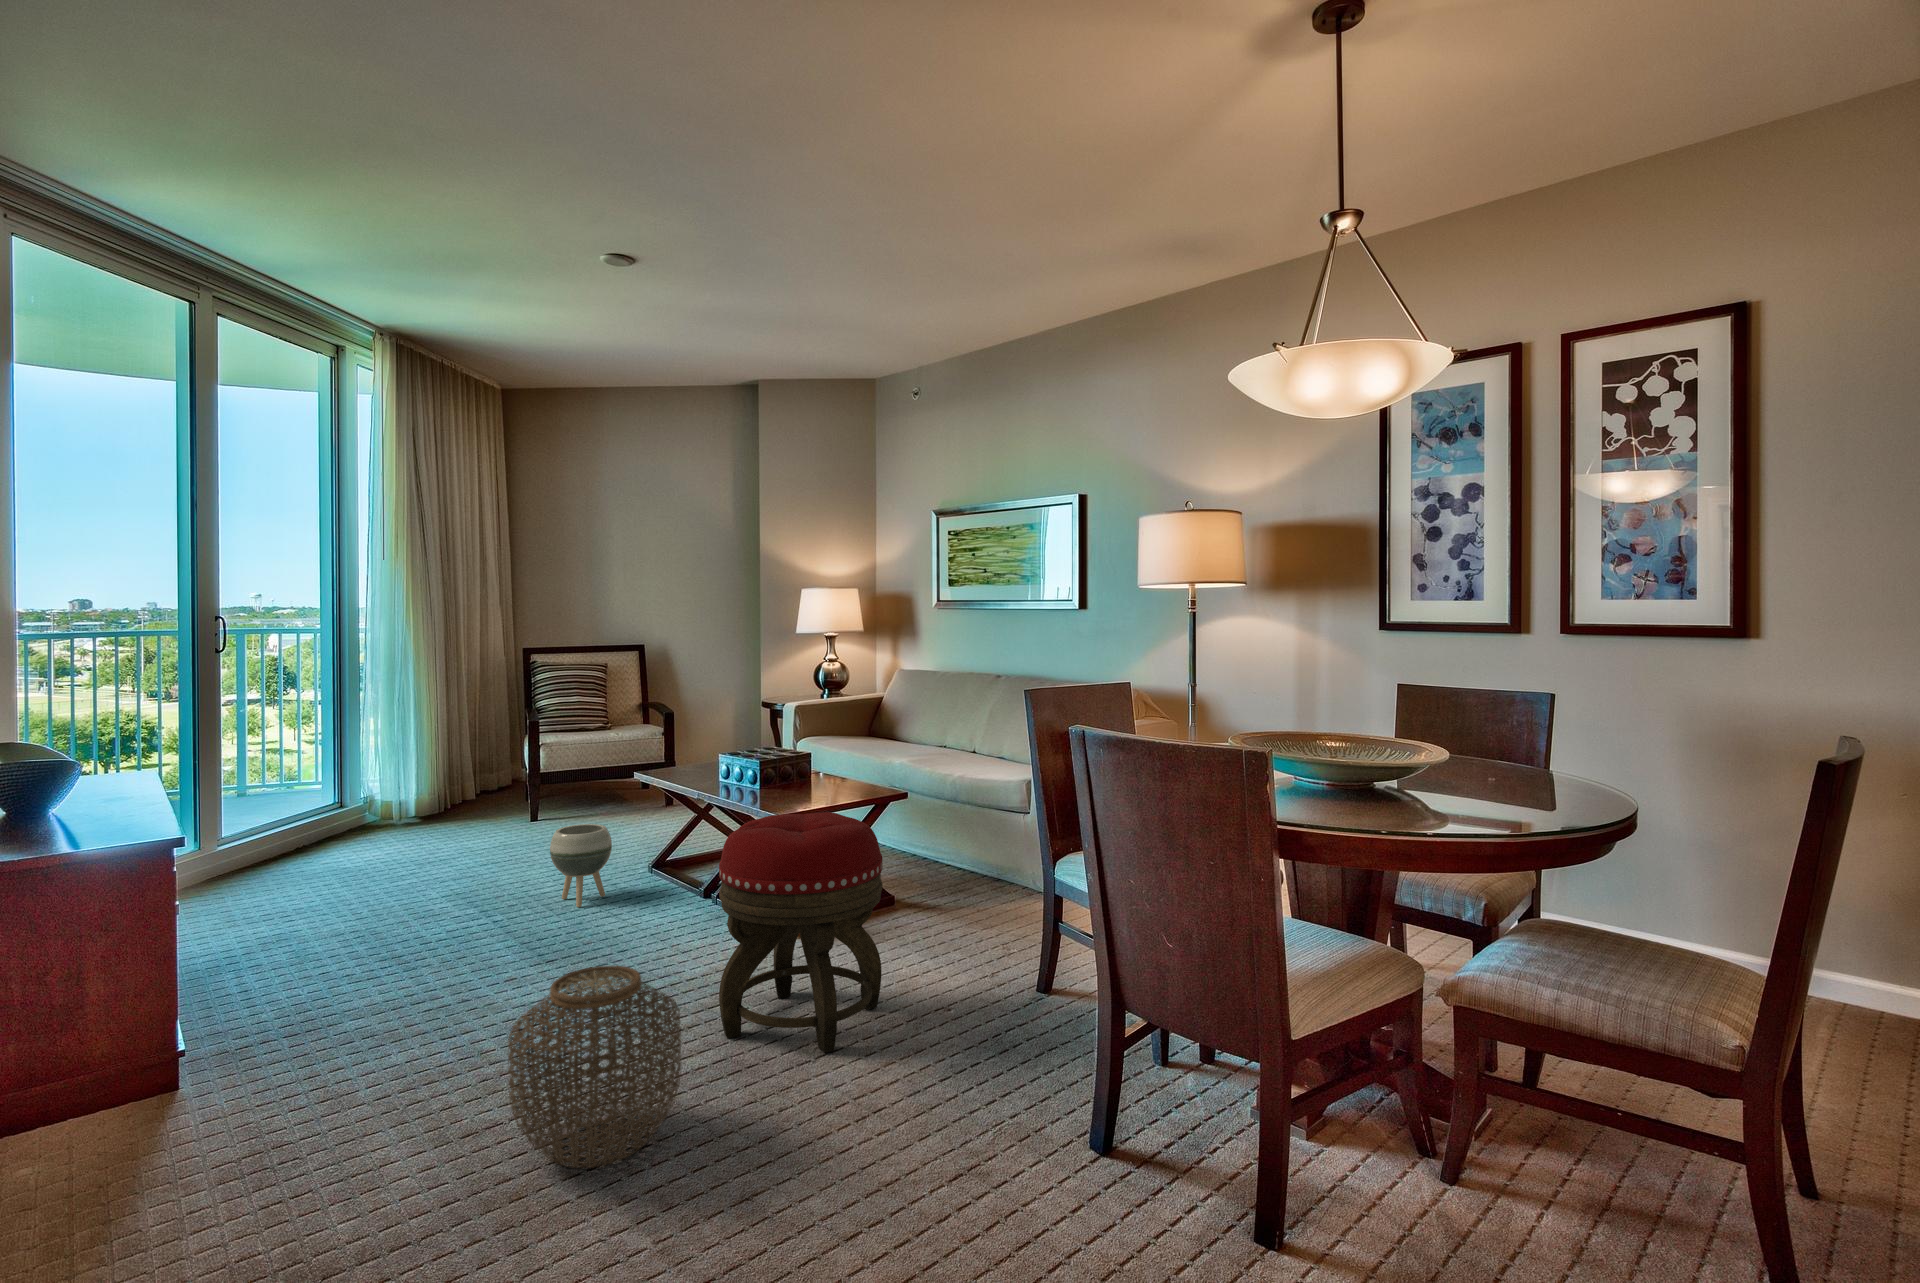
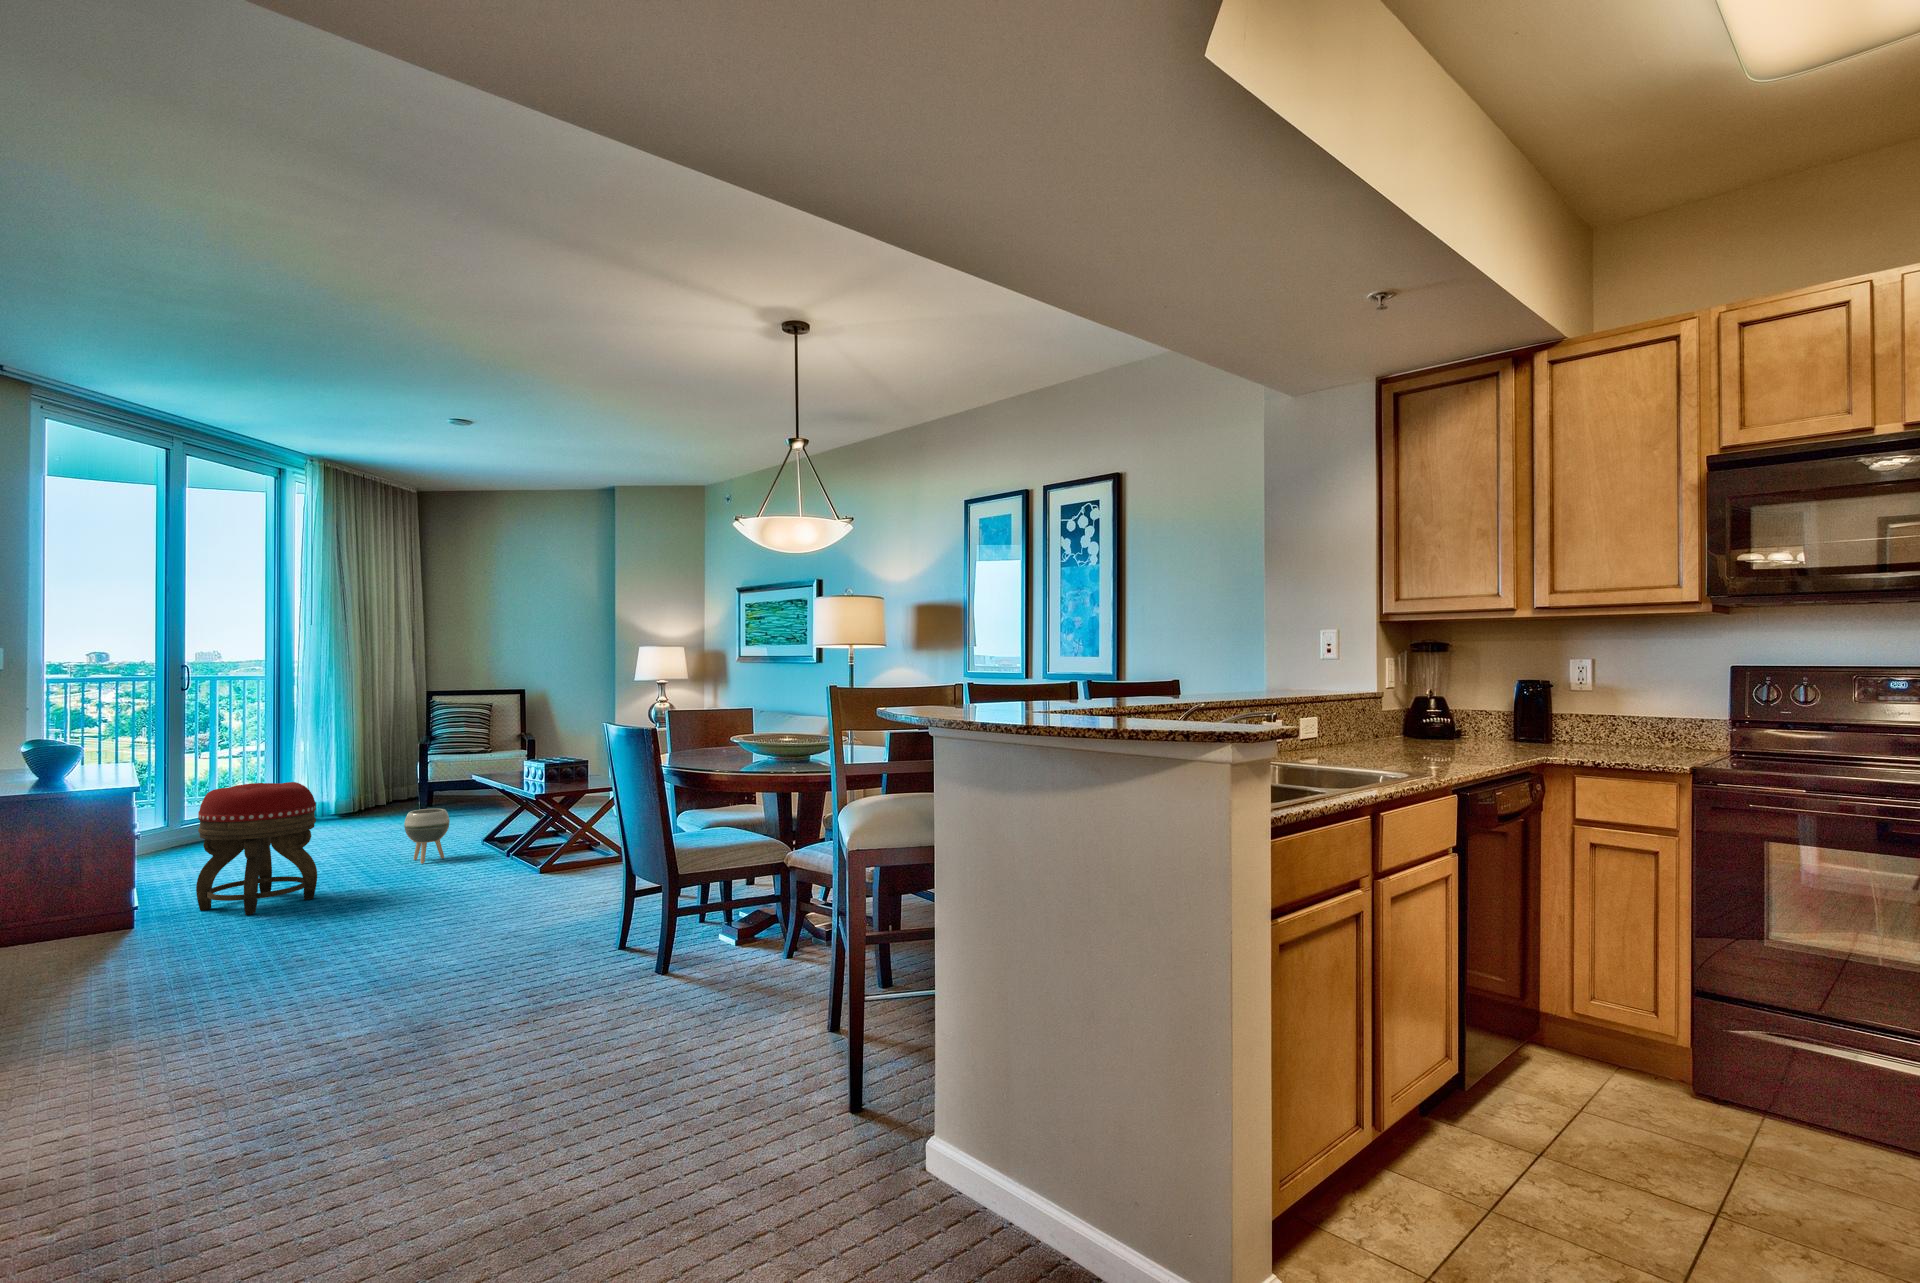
footstool: present [719,812,883,1053] -> present [196,782,317,915]
woven basket: present [508,965,681,1168] -> none [313,857,416,960]

